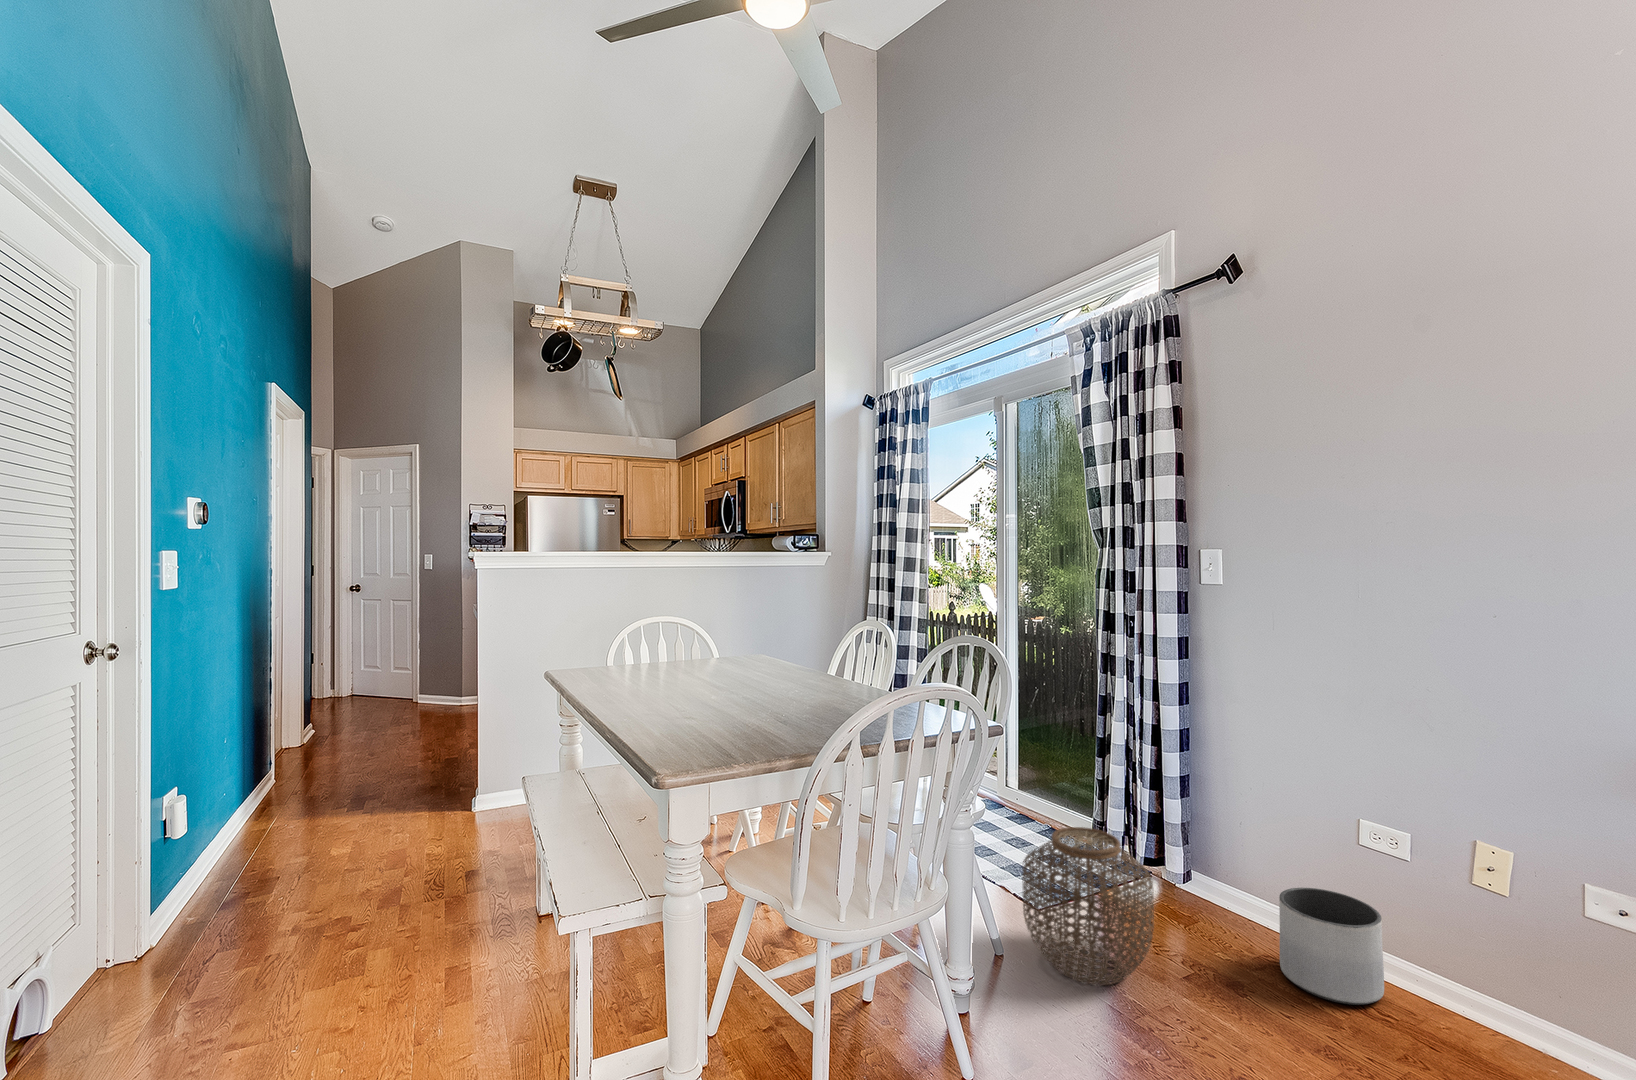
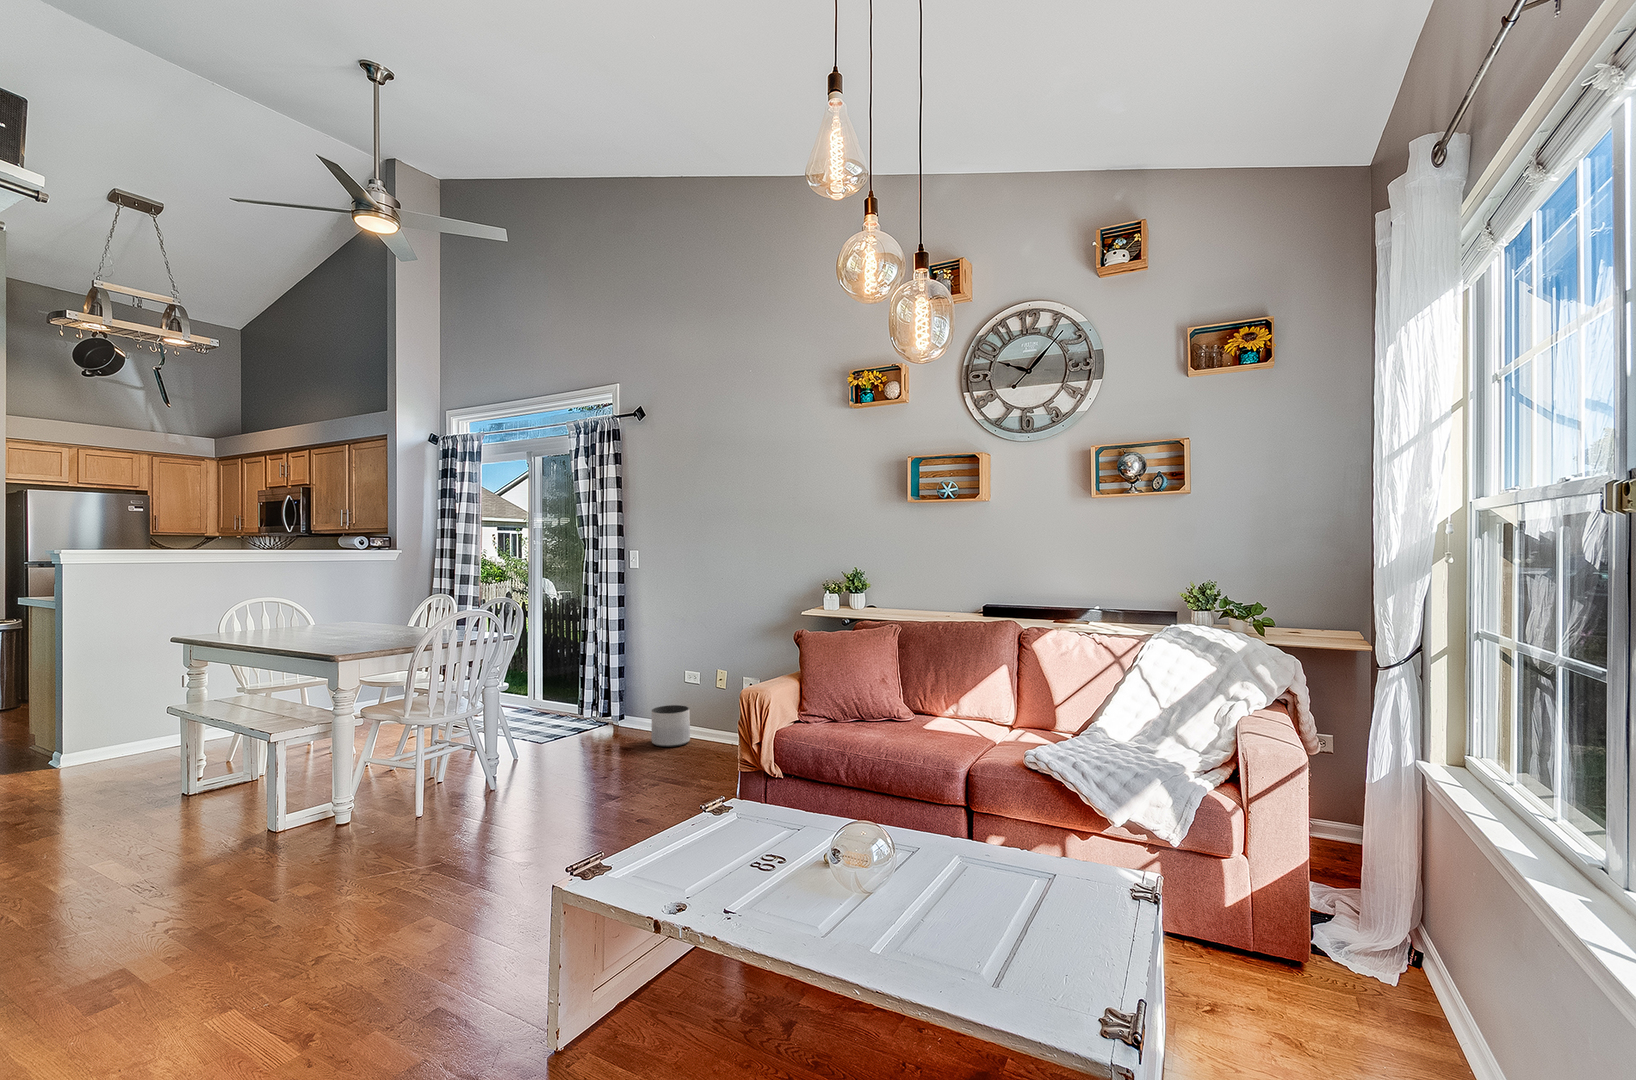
woven basket: present [1023,827,1154,985] -> none [530,691,593,760]

